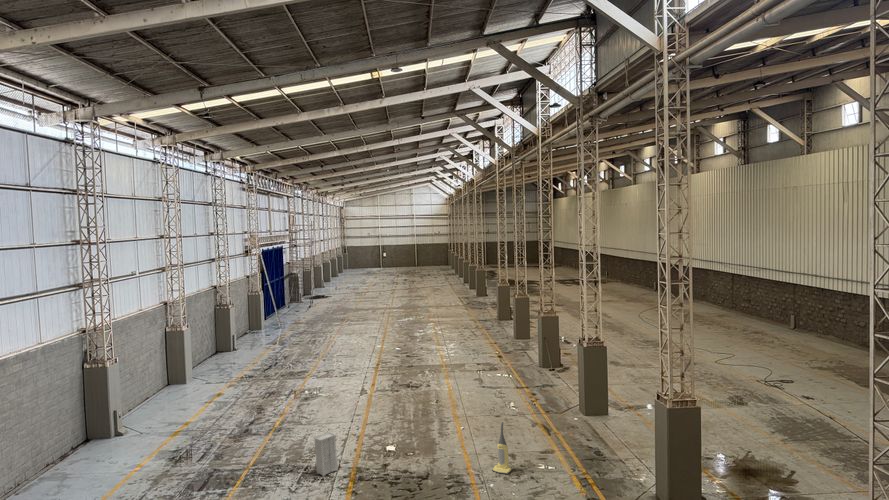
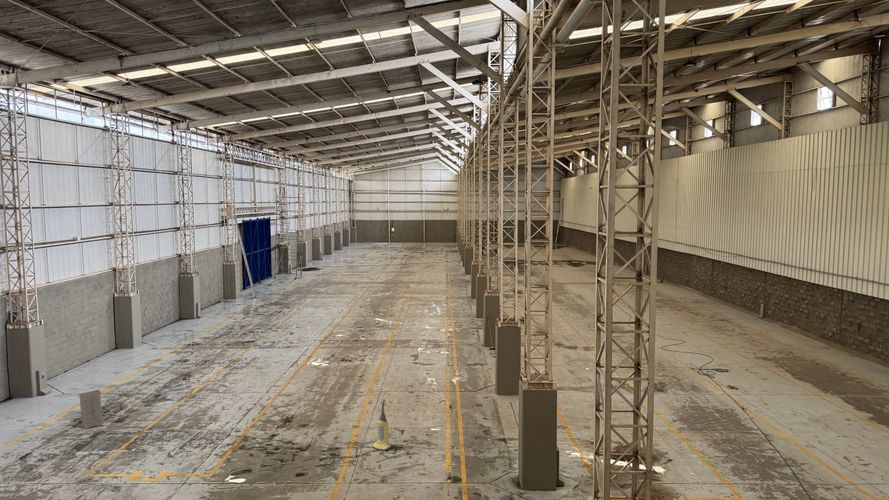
storage cabinet: present [314,432,337,476] -> present [79,390,103,429]

